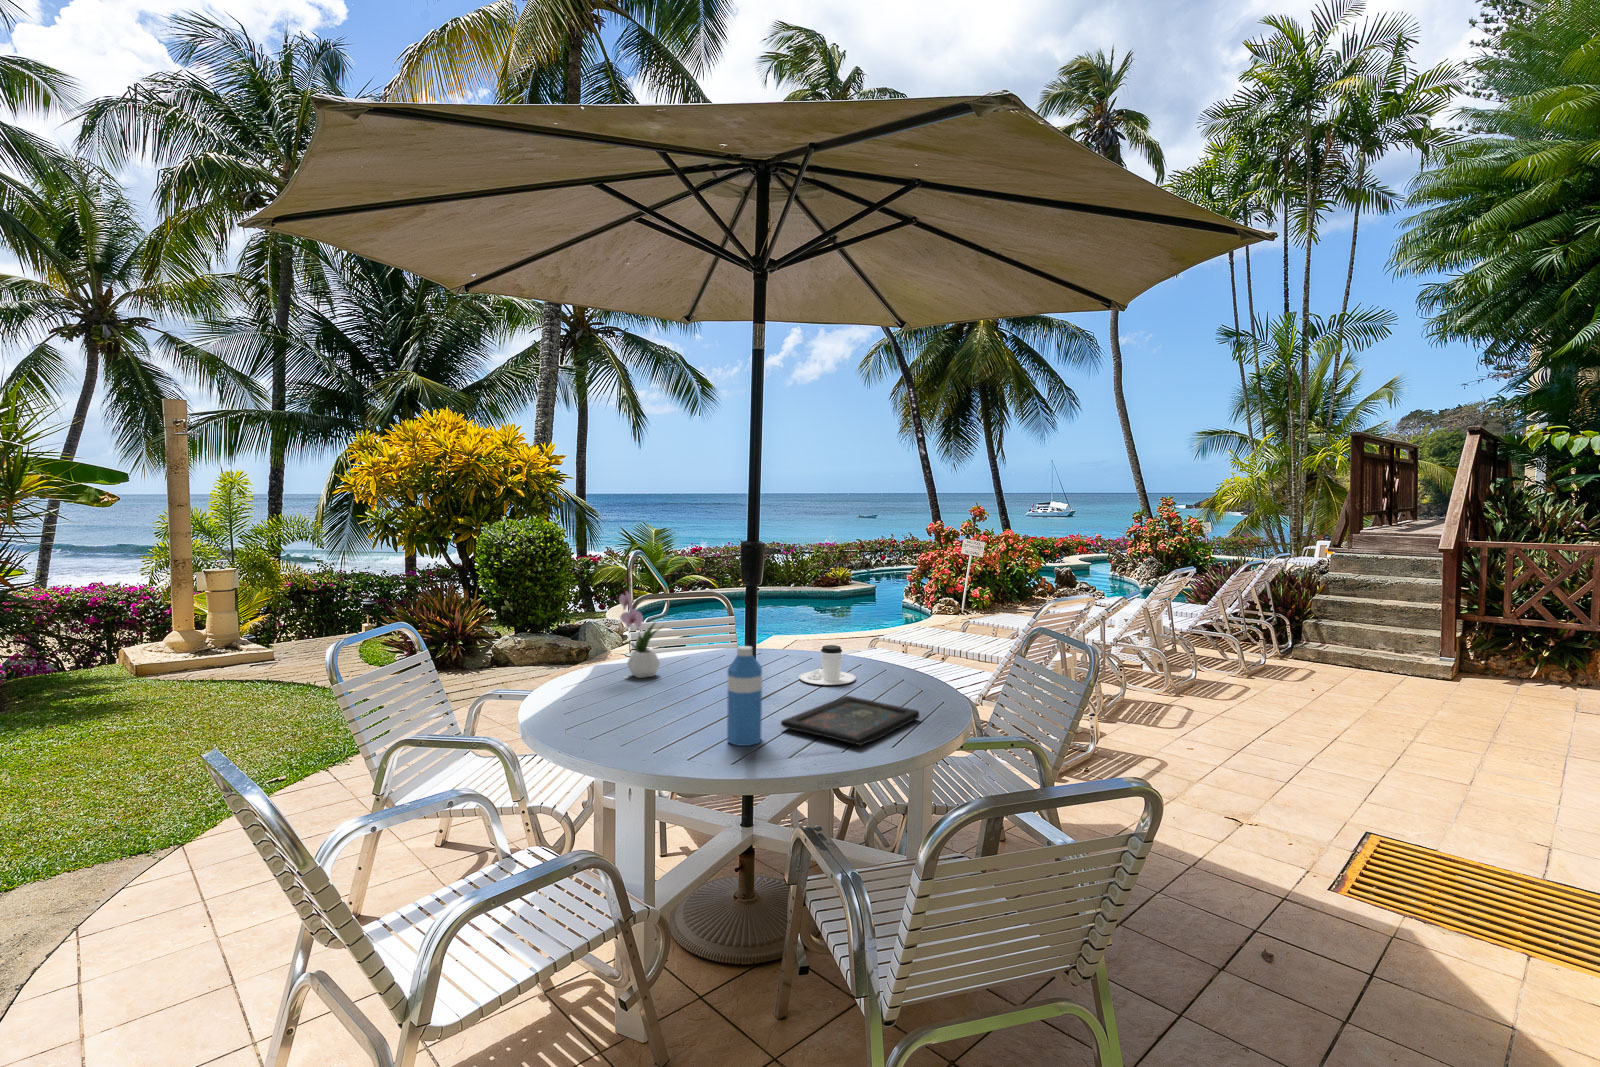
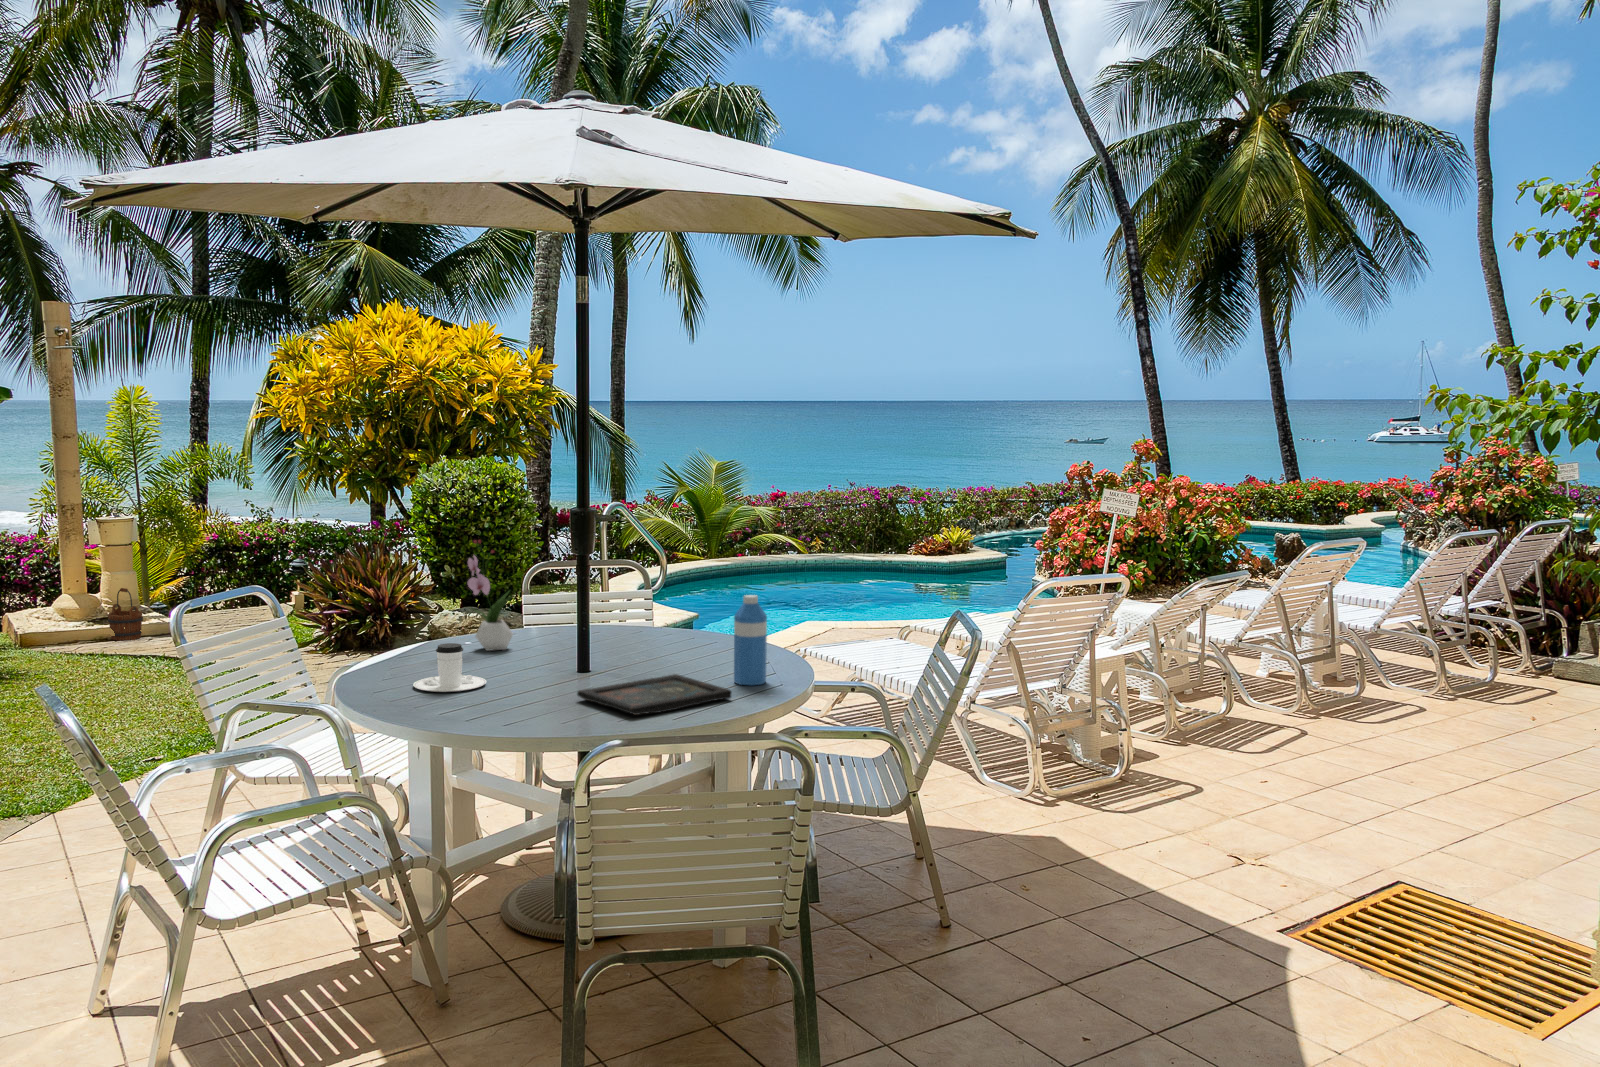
wooden bucket: none [213,625,243,666] -> present [108,588,143,641]
coffee cup: present [799,645,856,685] -> present [413,643,486,692]
water bottle: present [727,646,762,746] -> present [734,595,767,685]

